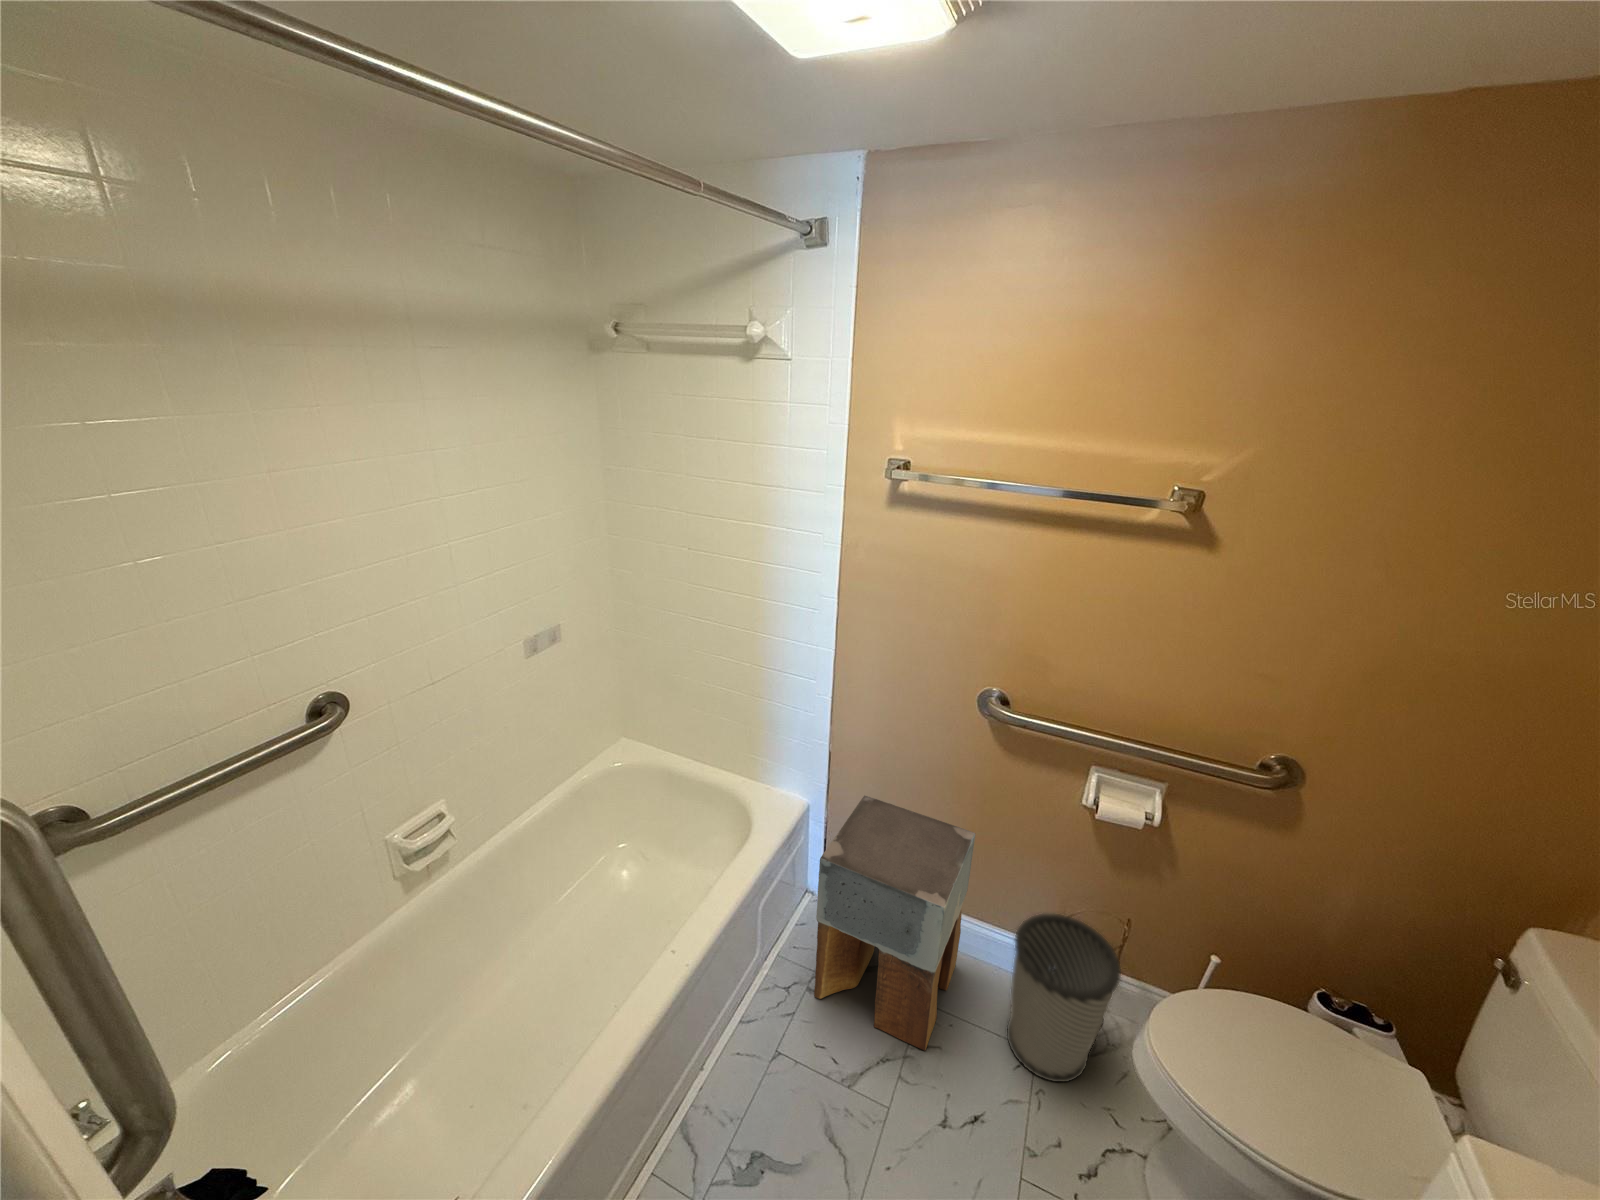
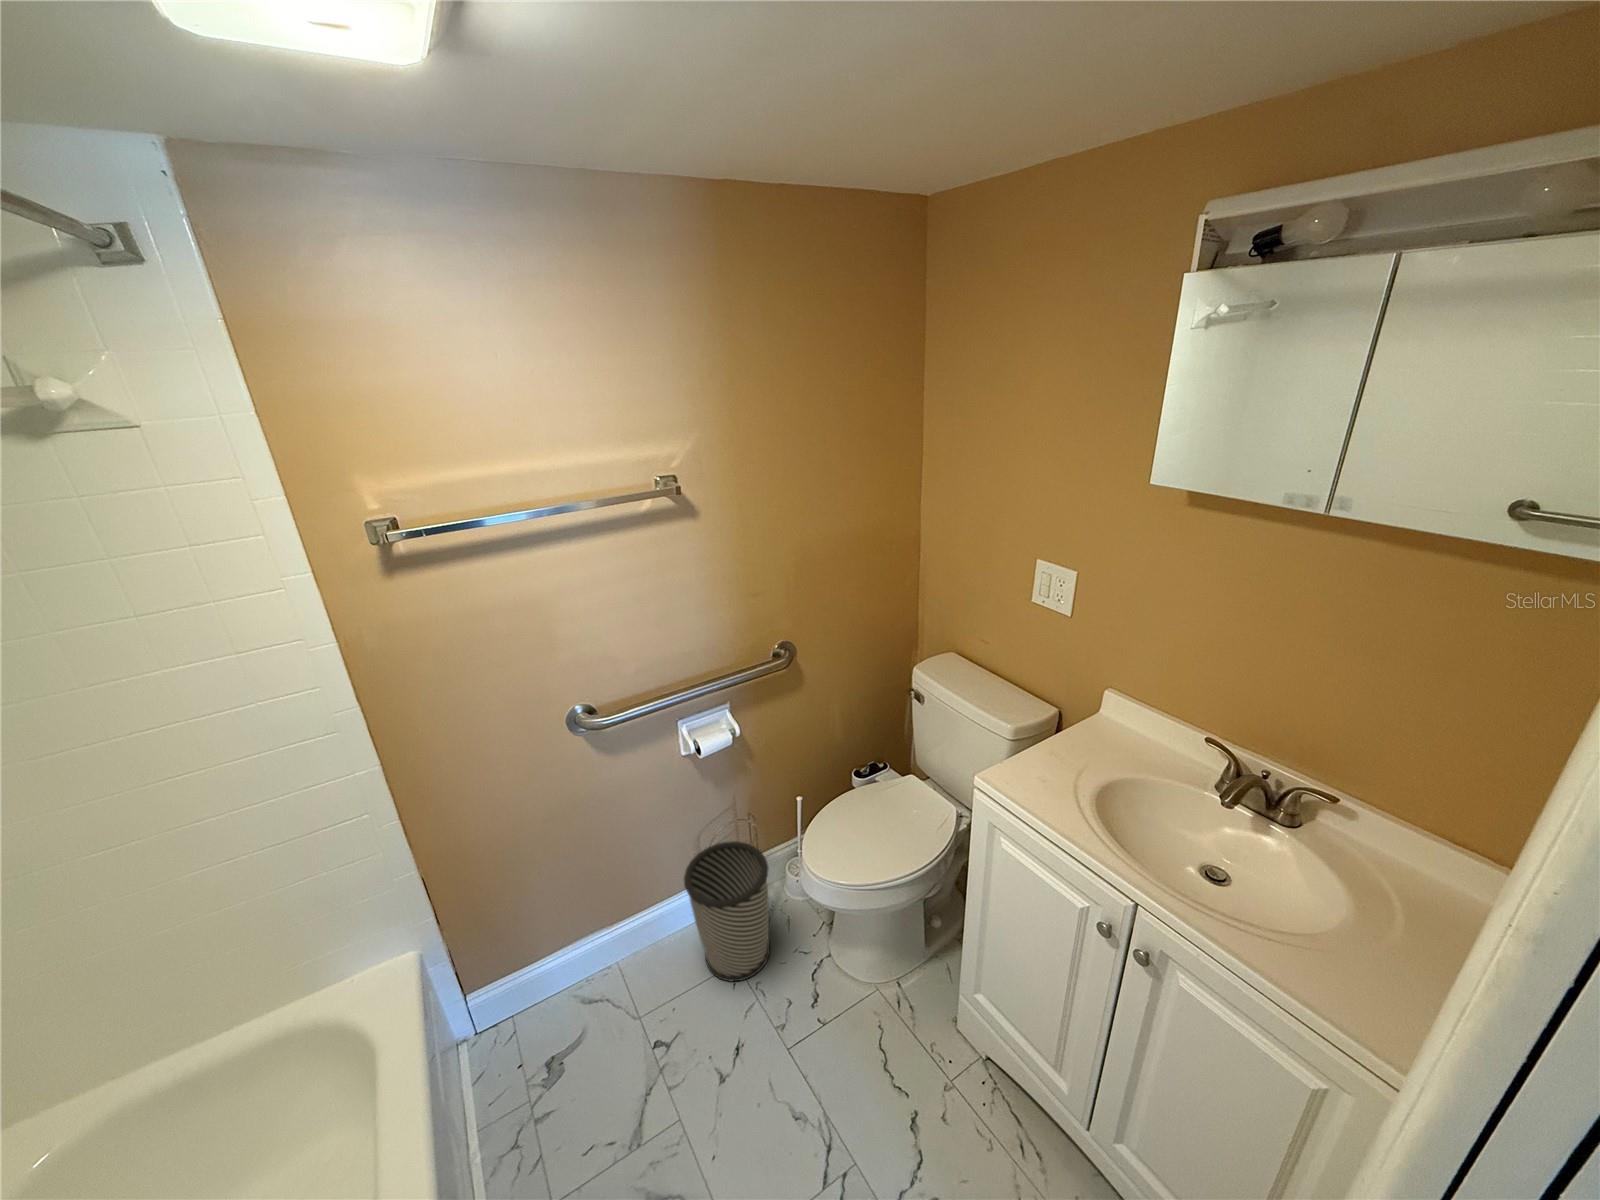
stool: present [814,795,975,1050] -> none [486,841,671,1119]

